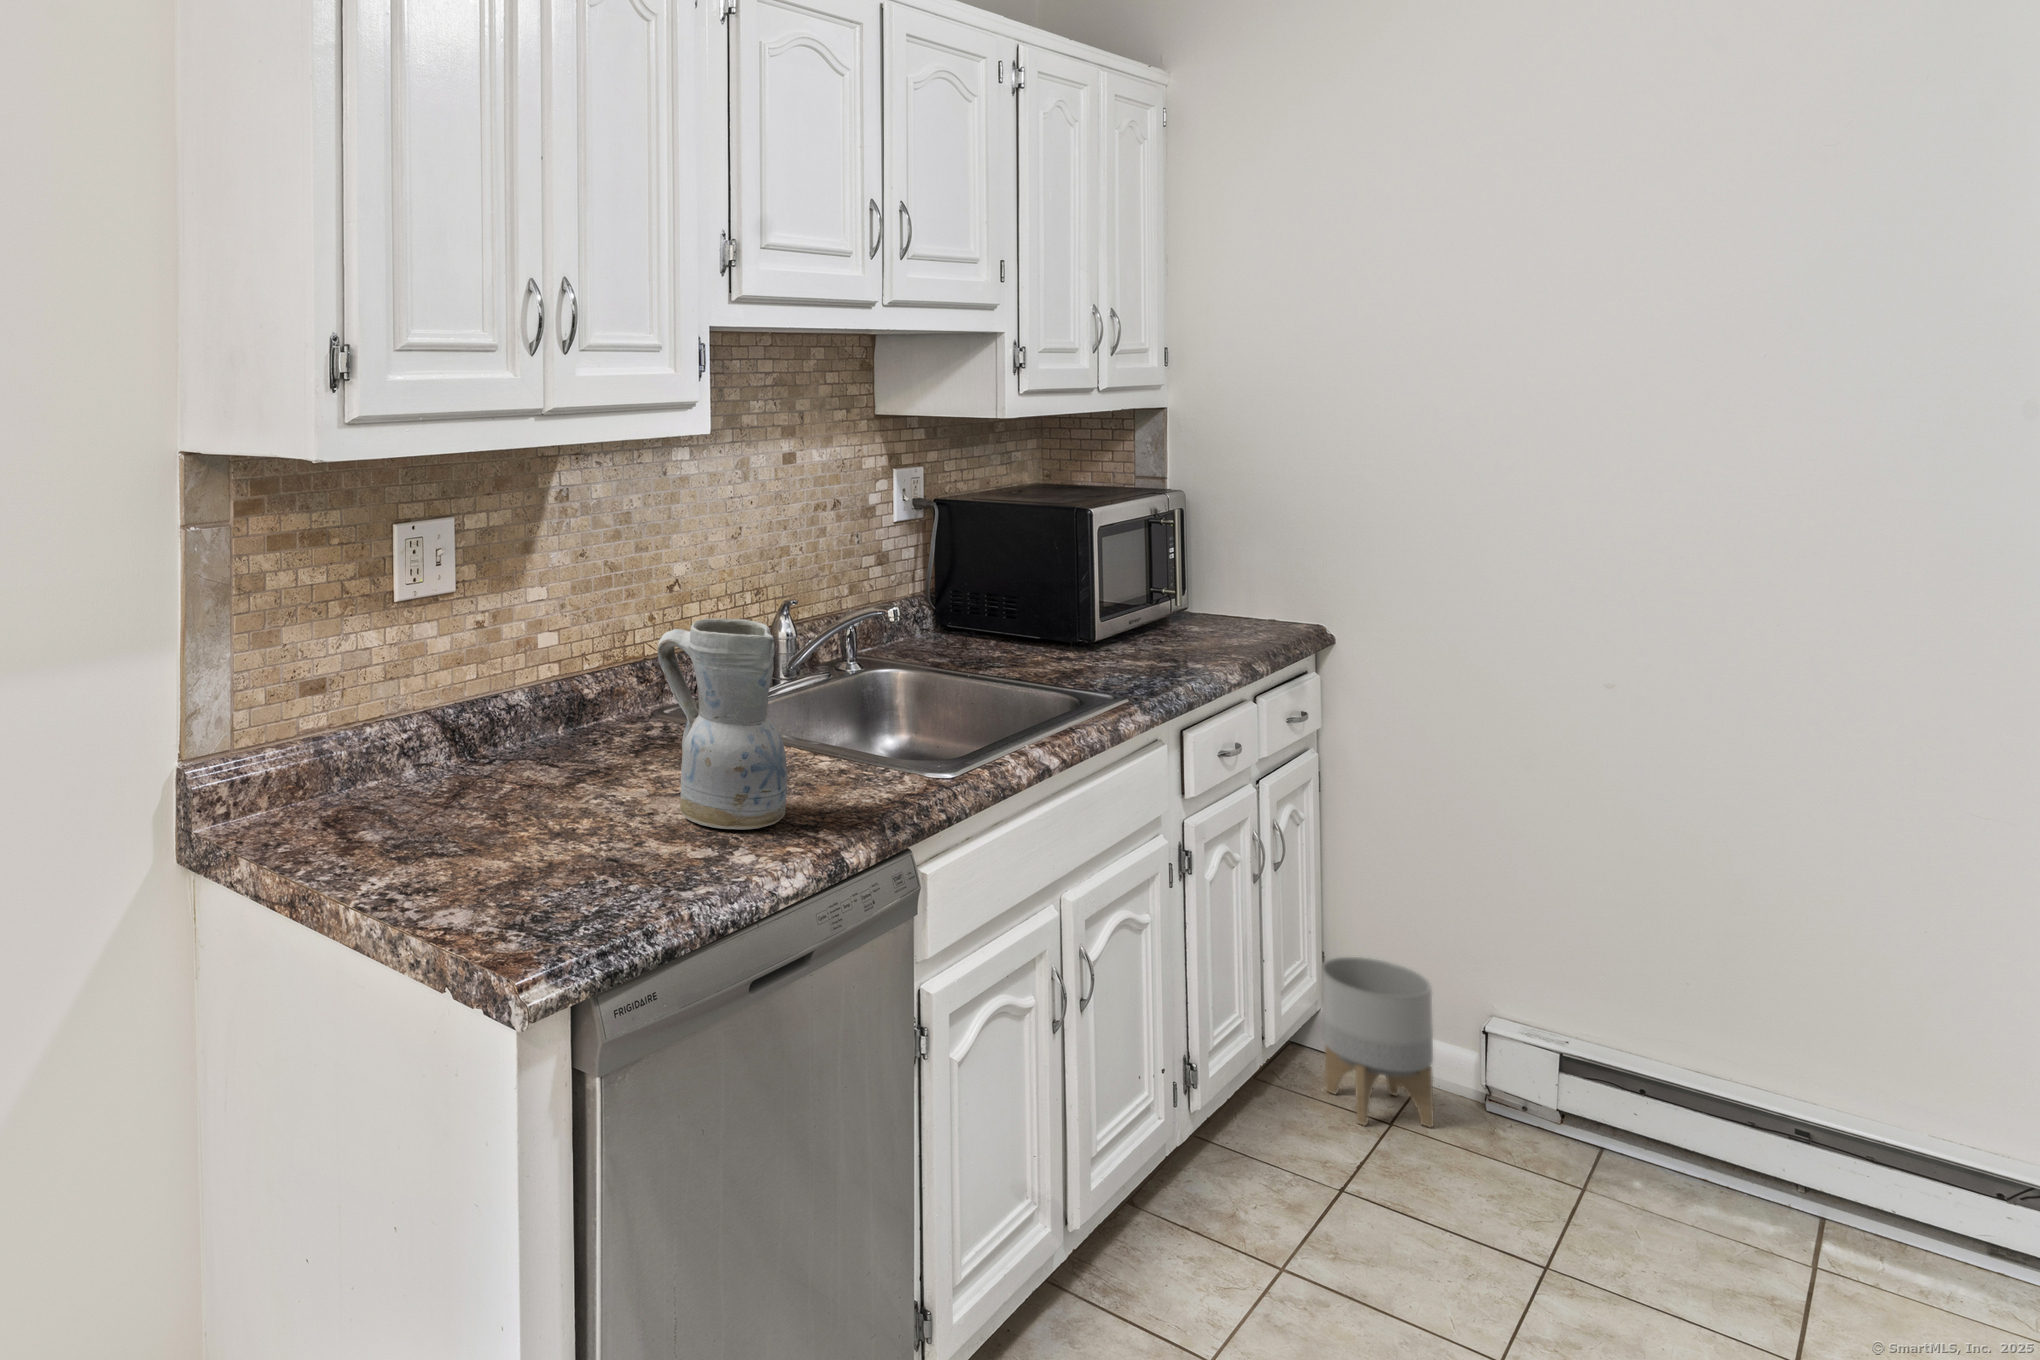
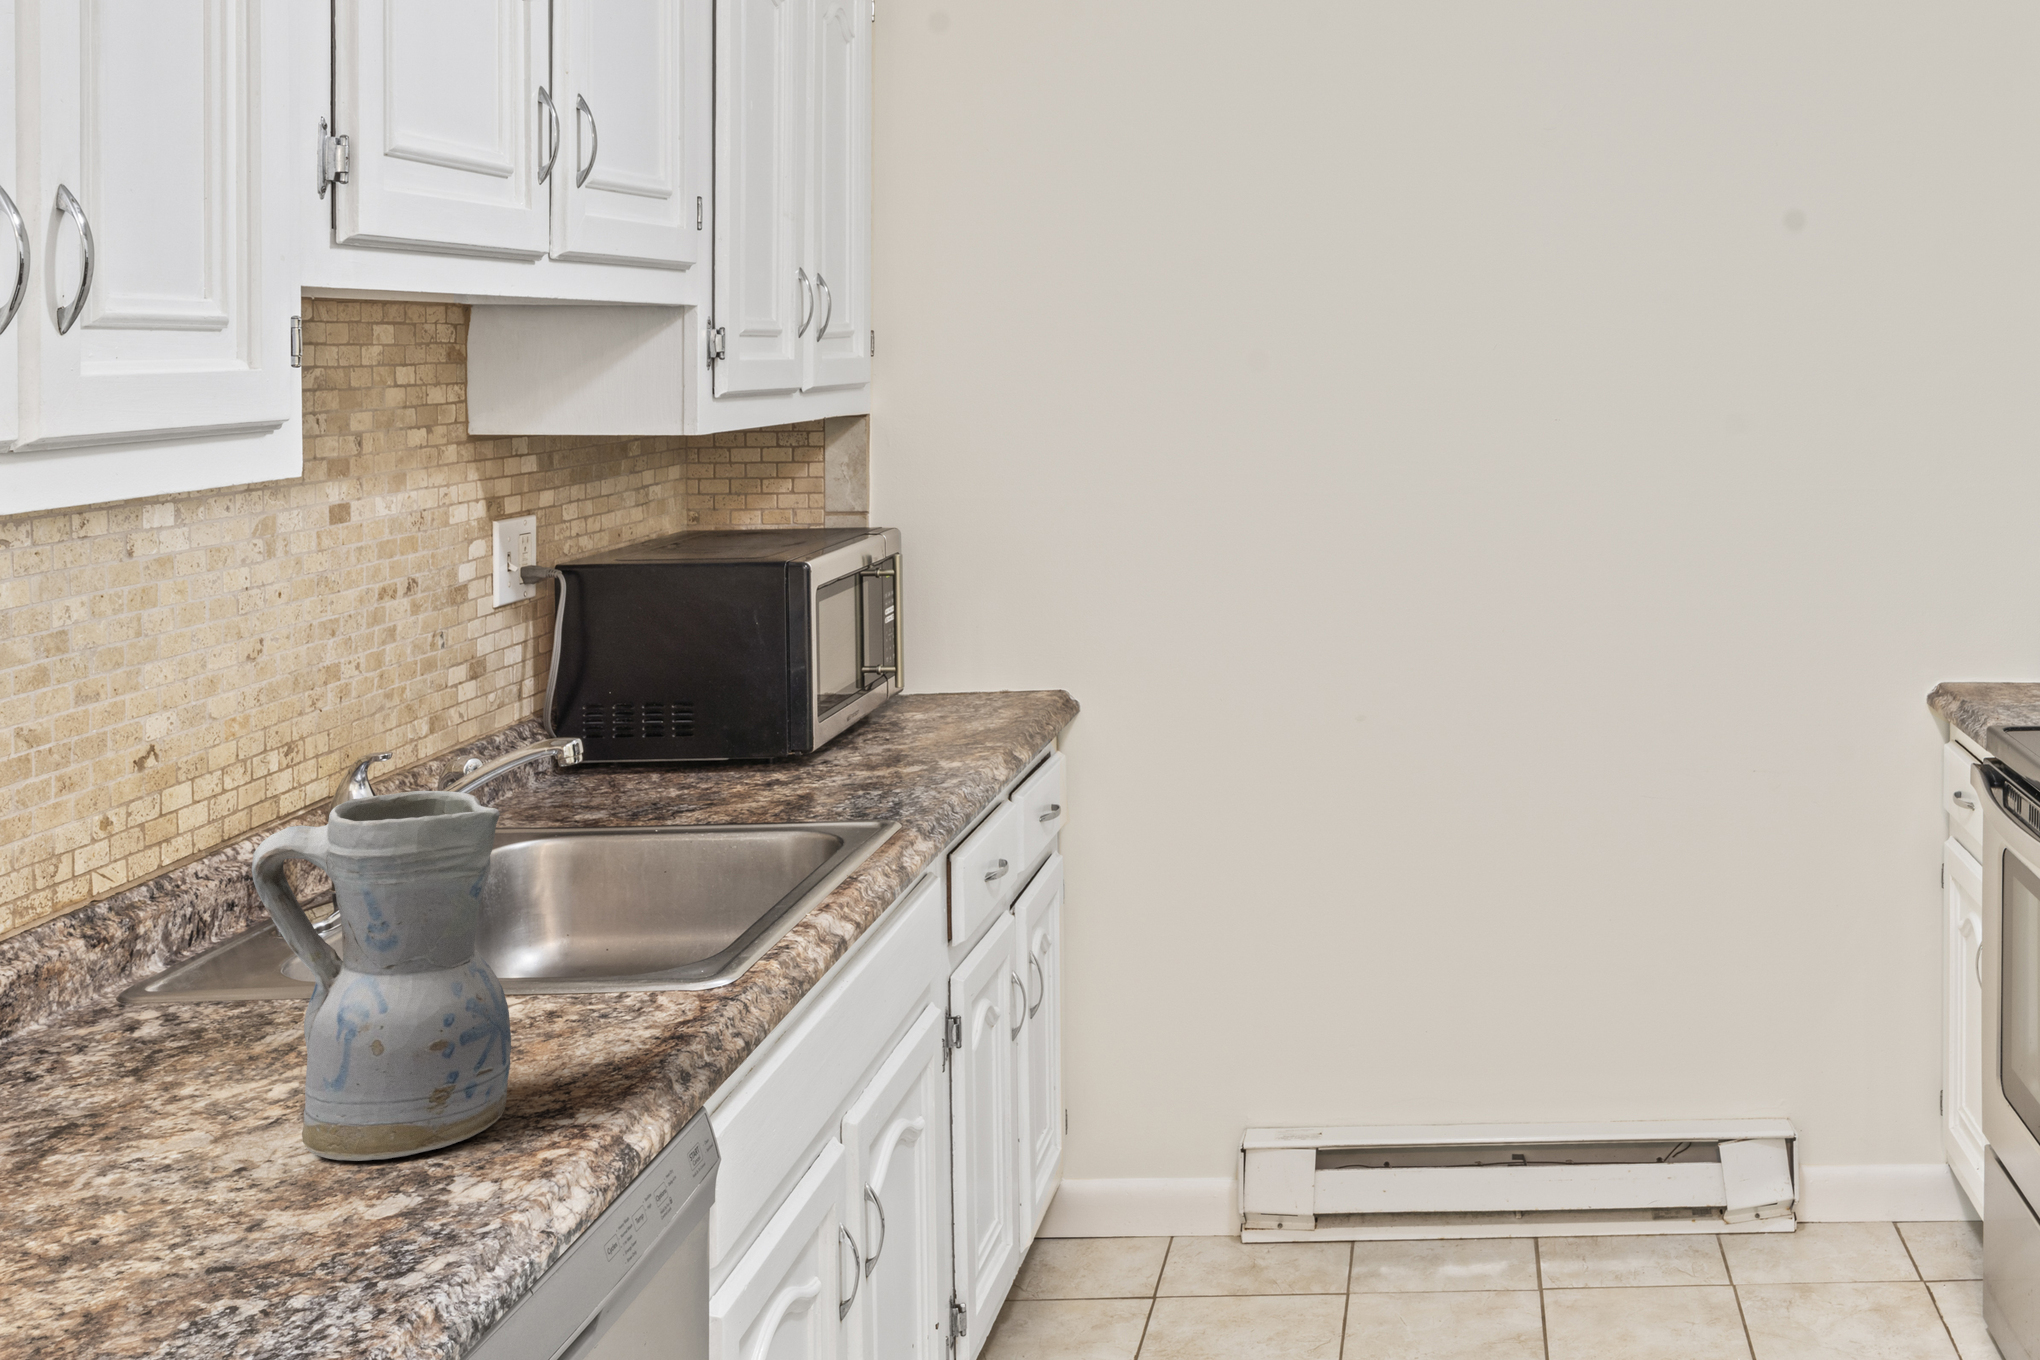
planter: present [1321,957,1434,1127] -> none [1070,1098,1191,1309]

